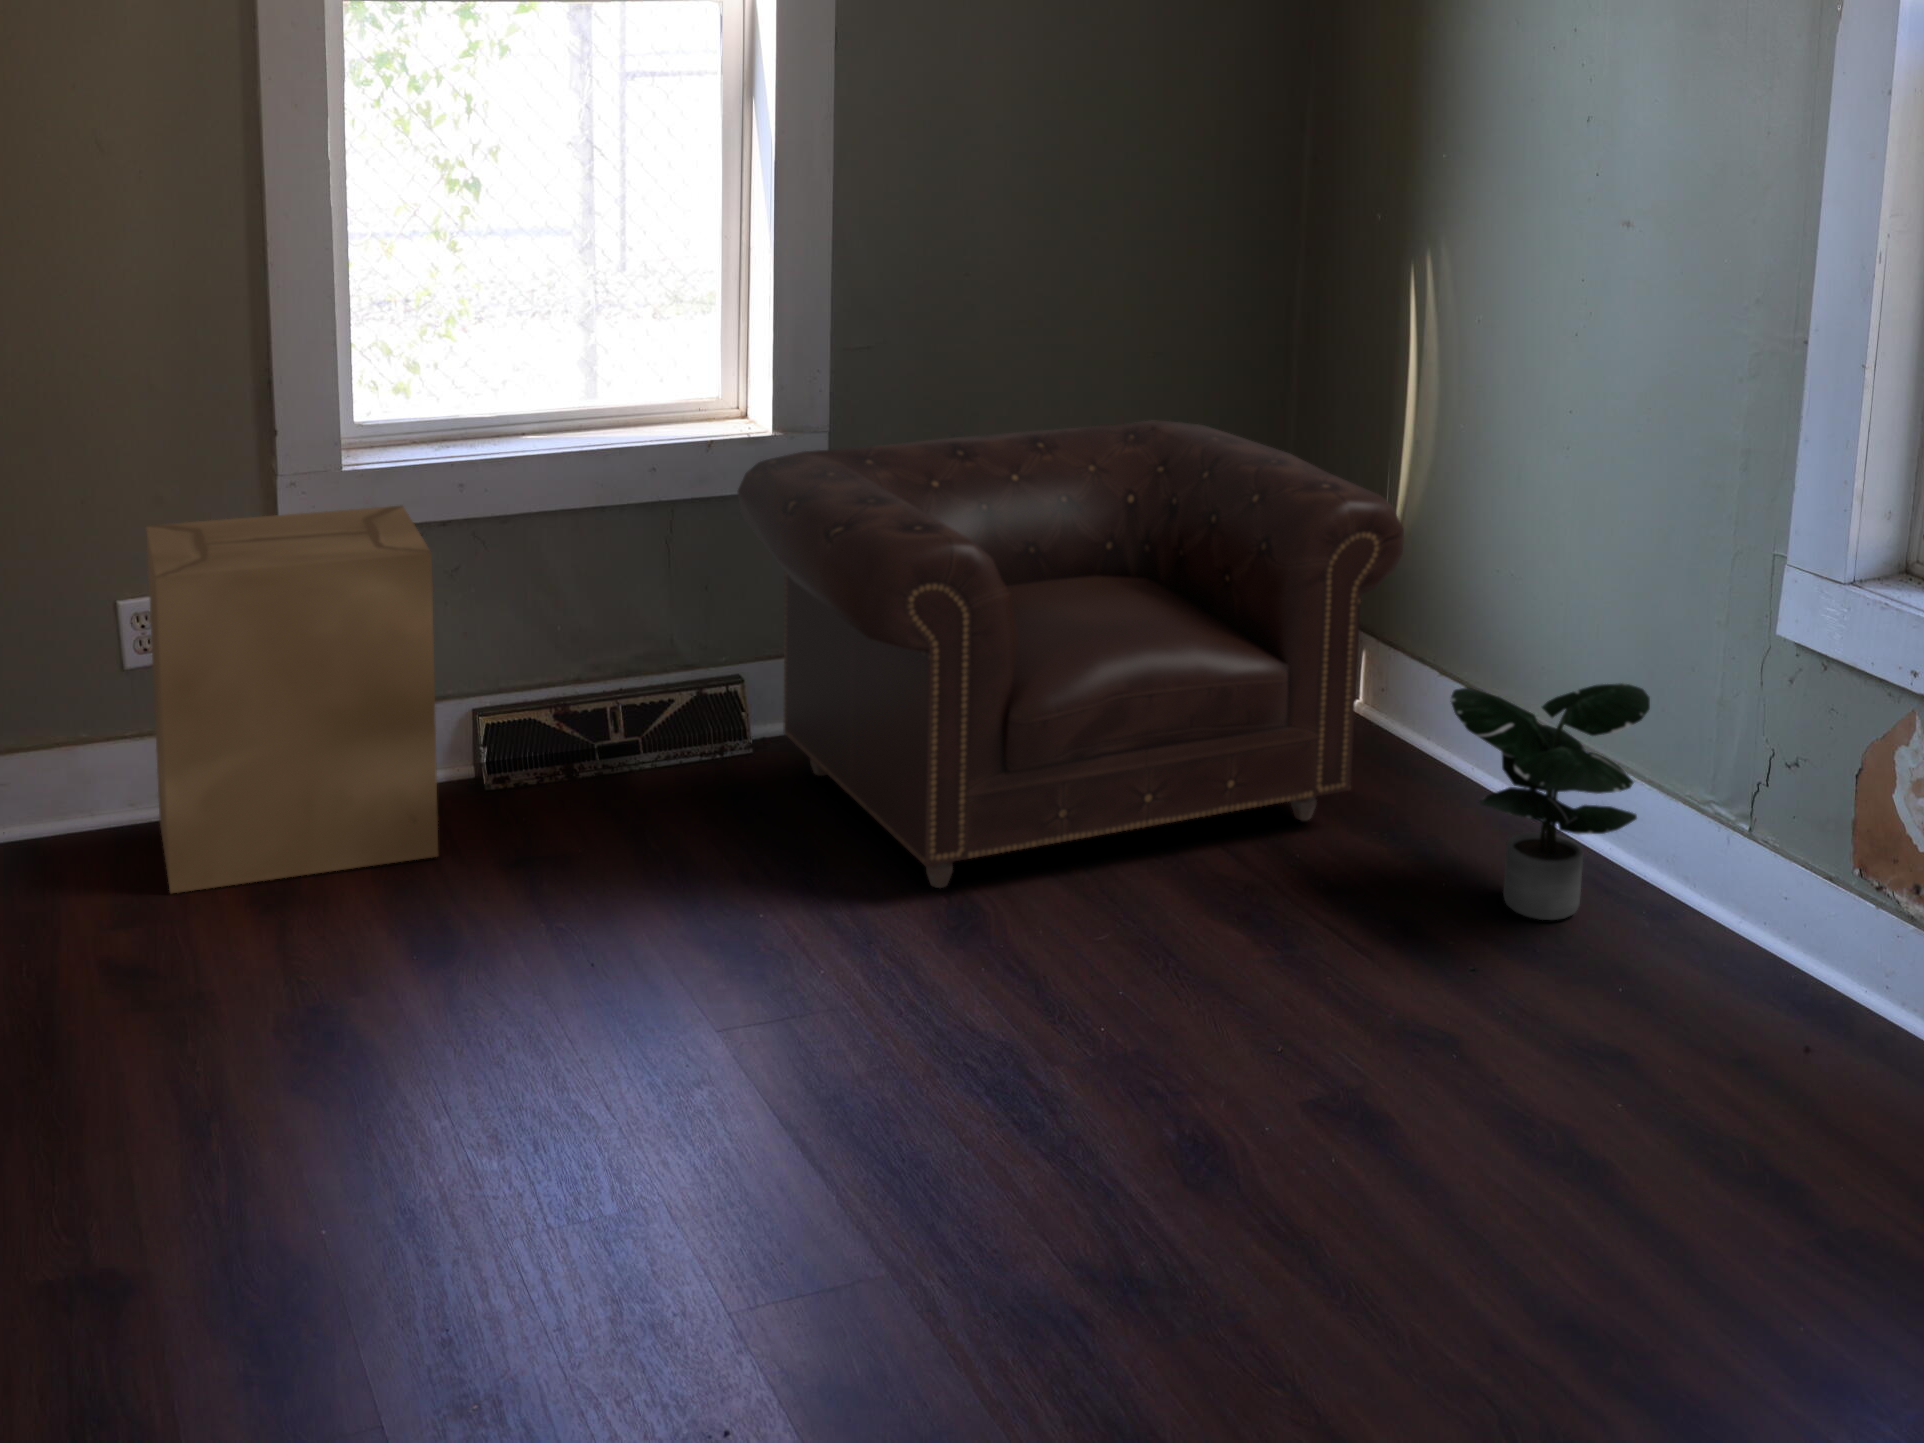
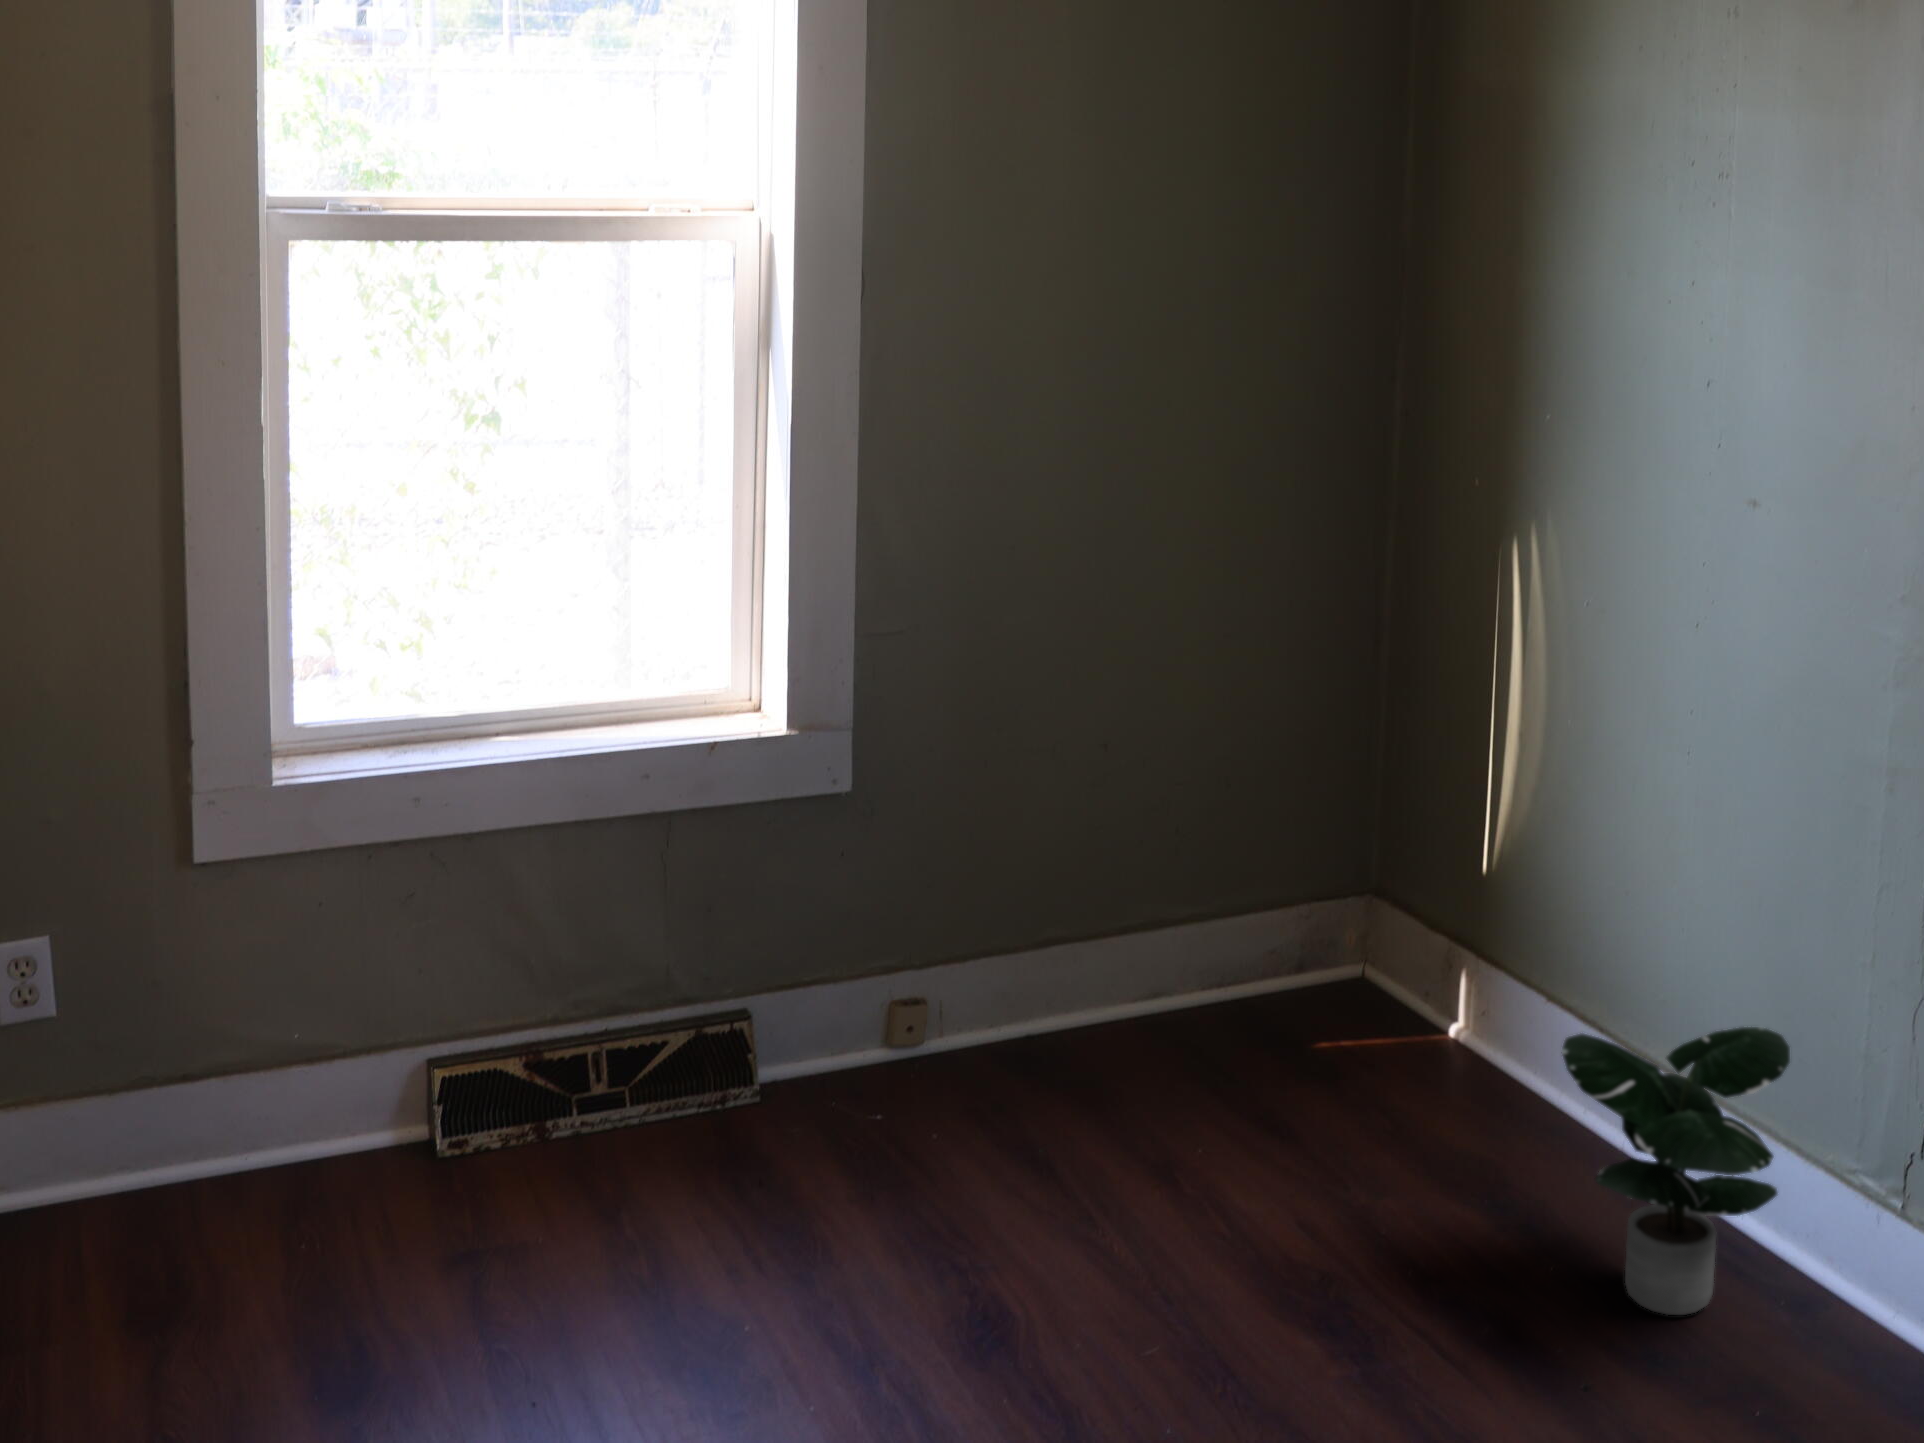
armchair: present [738,420,1404,888] -> none [743,700,1509,1287]
cardboard box: present [146,506,438,893] -> none [8,822,361,1320]

